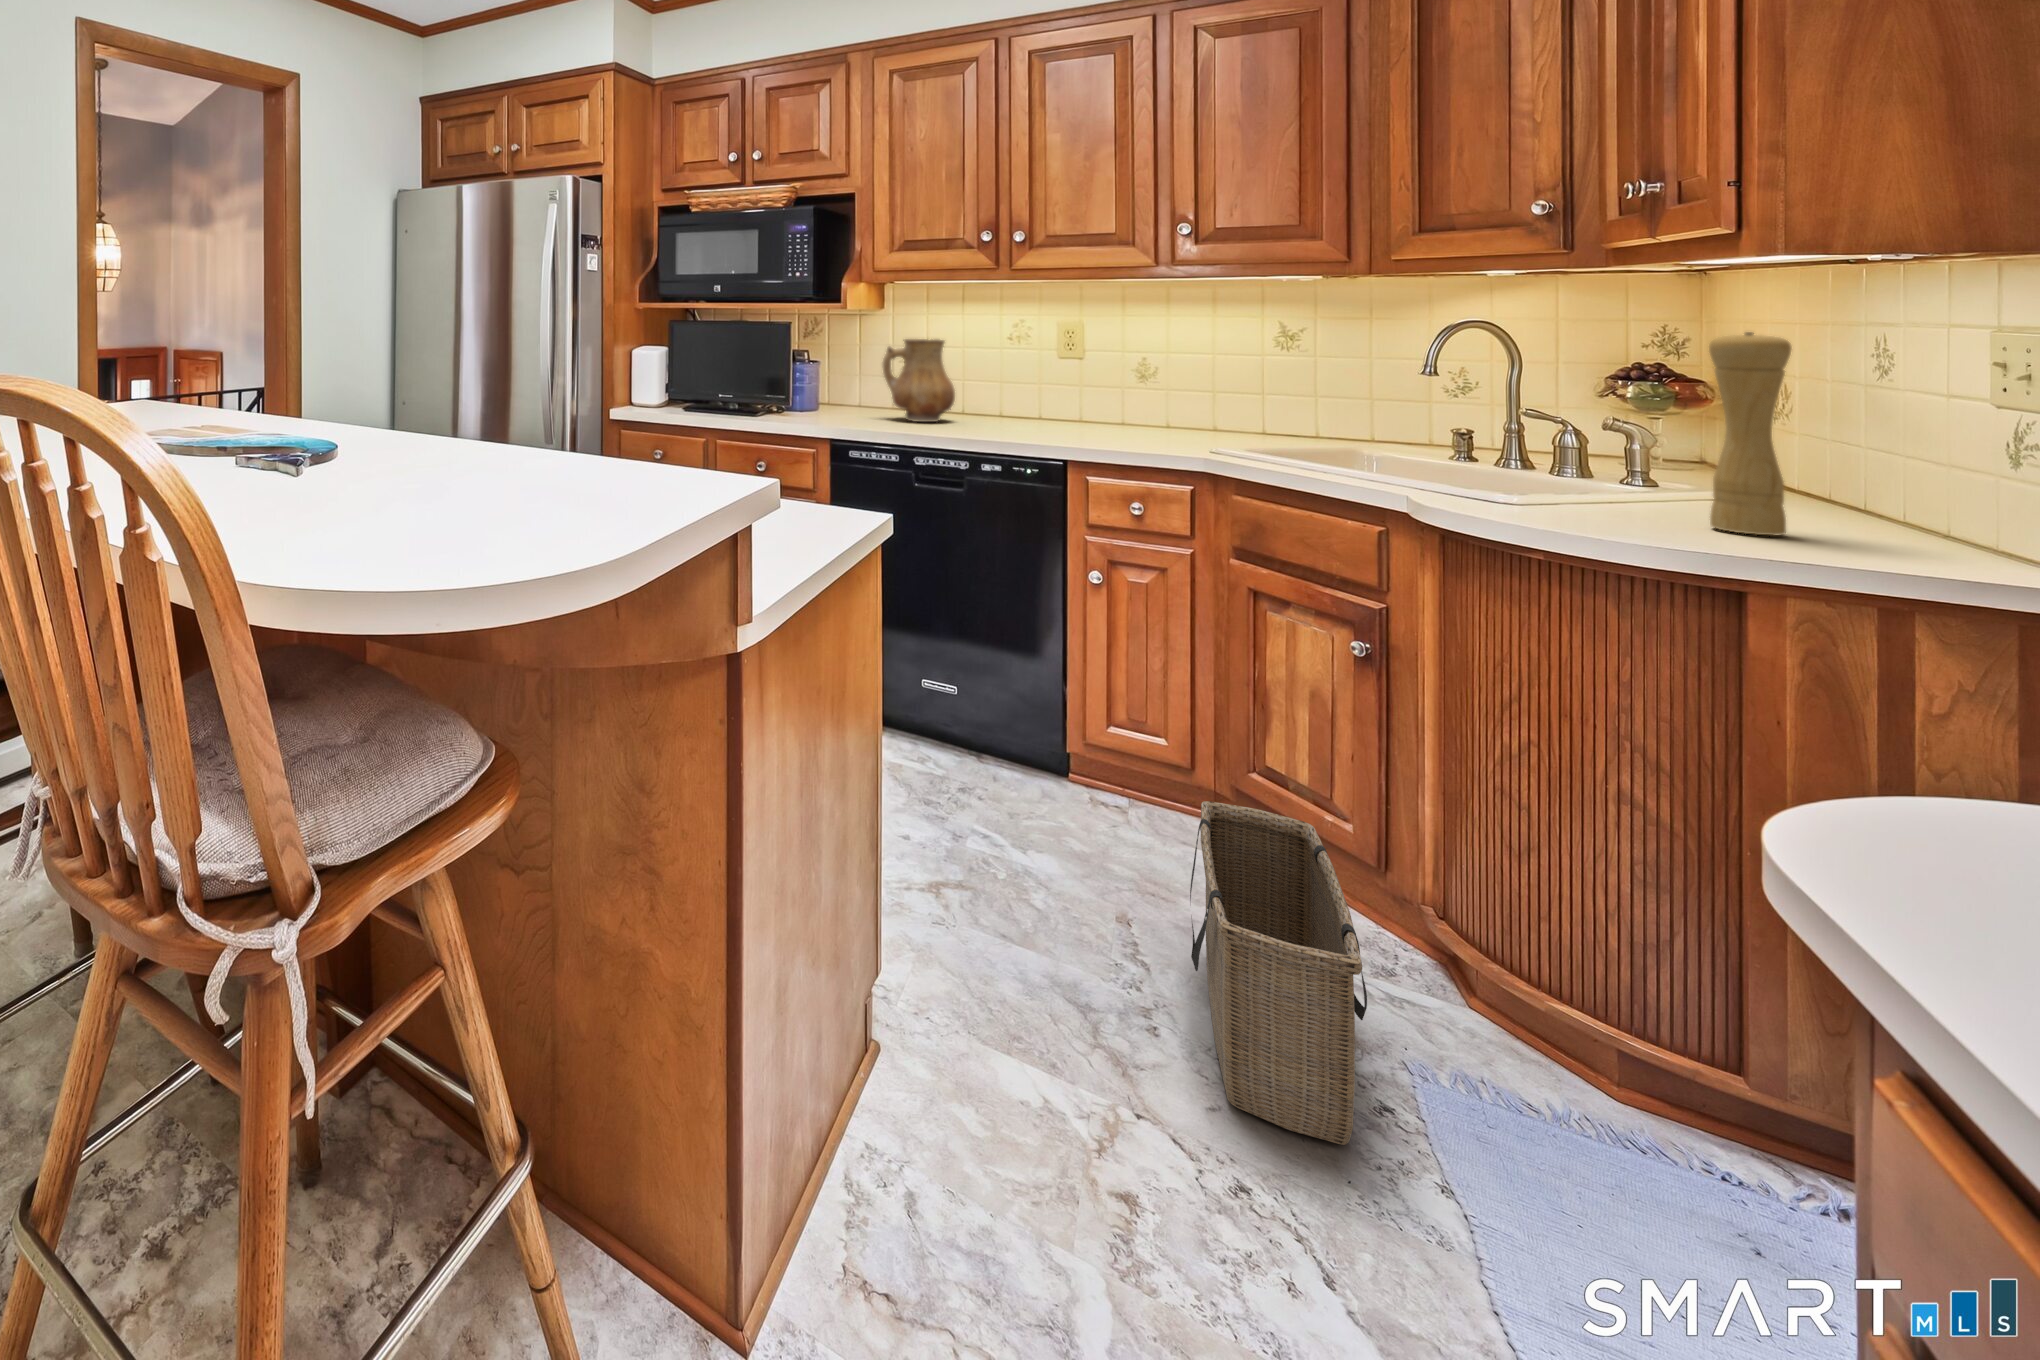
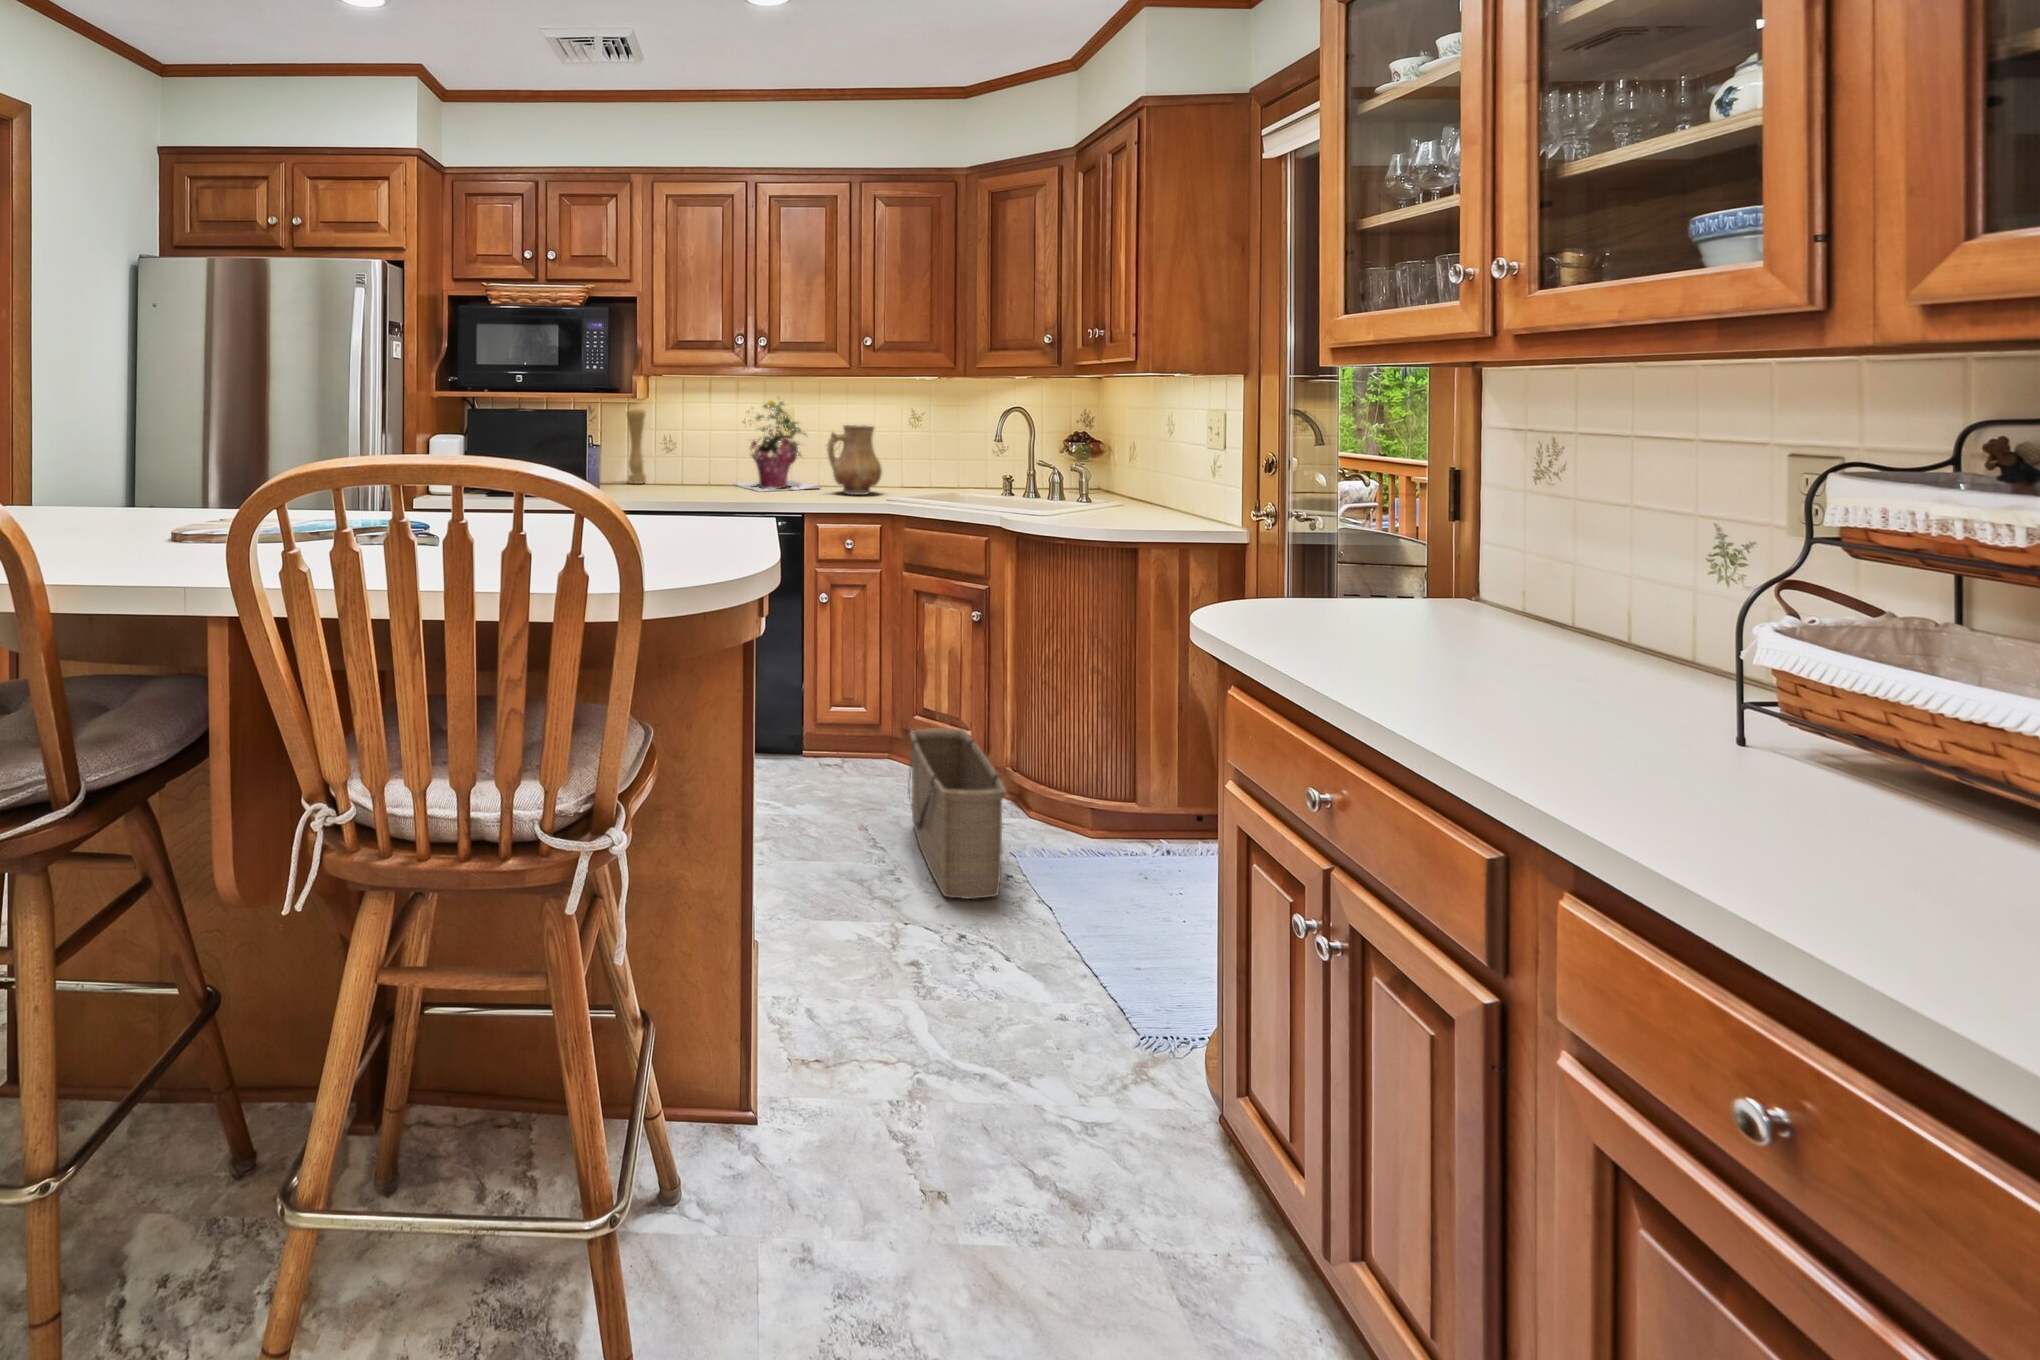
potted plant: none [988,306,1116,427] -> present [734,400,820,492]
pepper mill: present [1709,332,1791,536] -> present [626,409,646,484]
ceramic pitcher: present [883,339,955,422] -> present [828,425,882,495]

